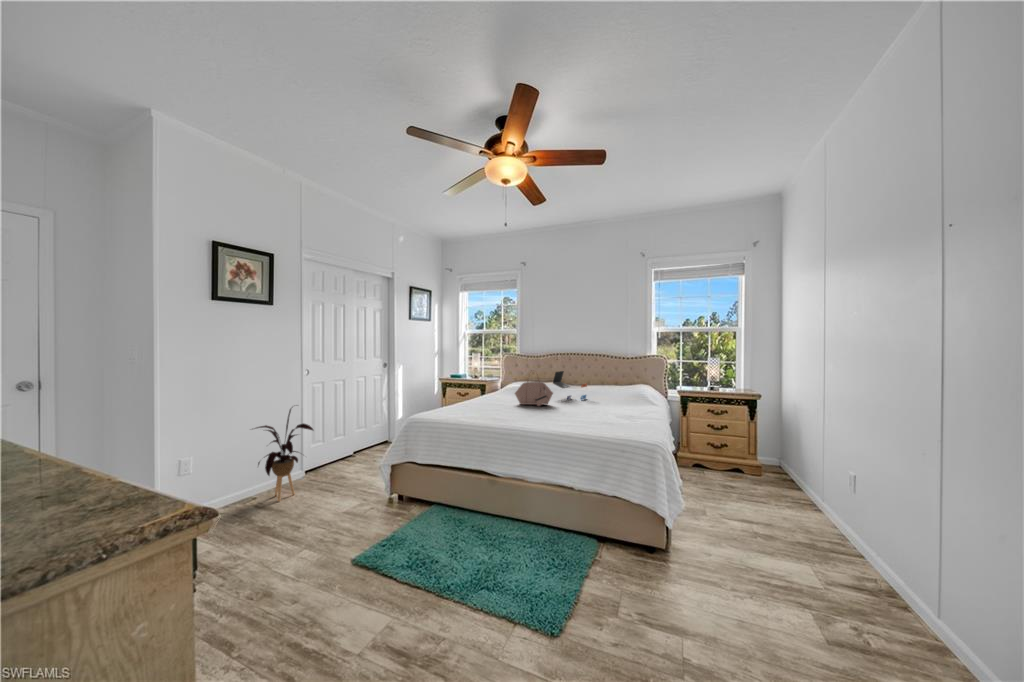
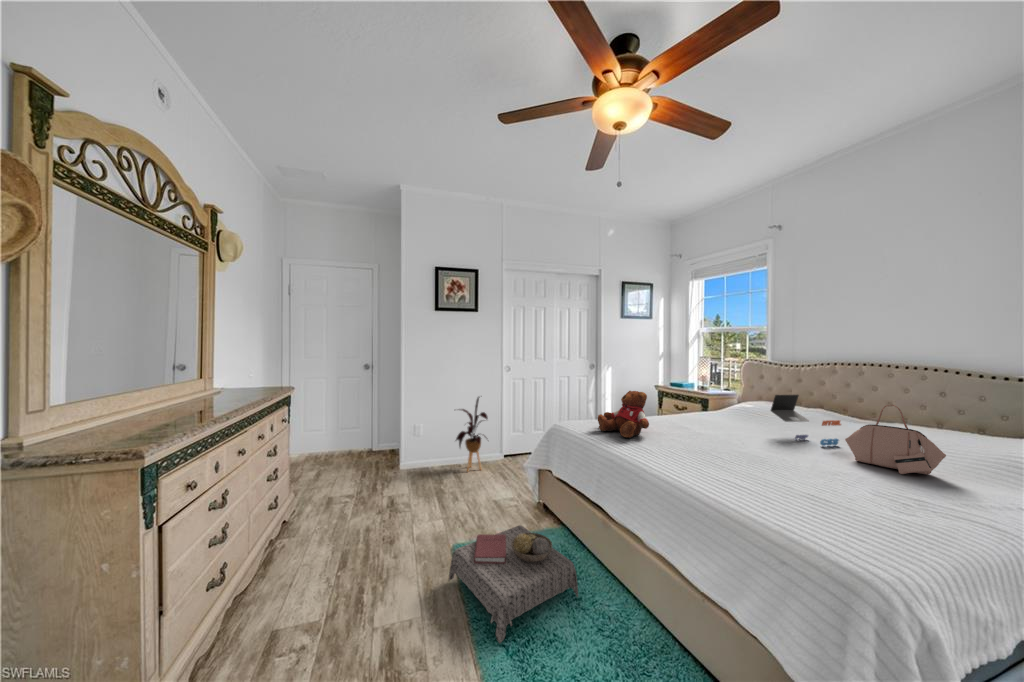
teddy bear: none [454,378,496,415] -> present [598,391,649,438]
handbag: present [515,381,553,406] -> present [845,405,946,474]
ottoman: none [388,504,496,592] -> present [449,525,578,643]

